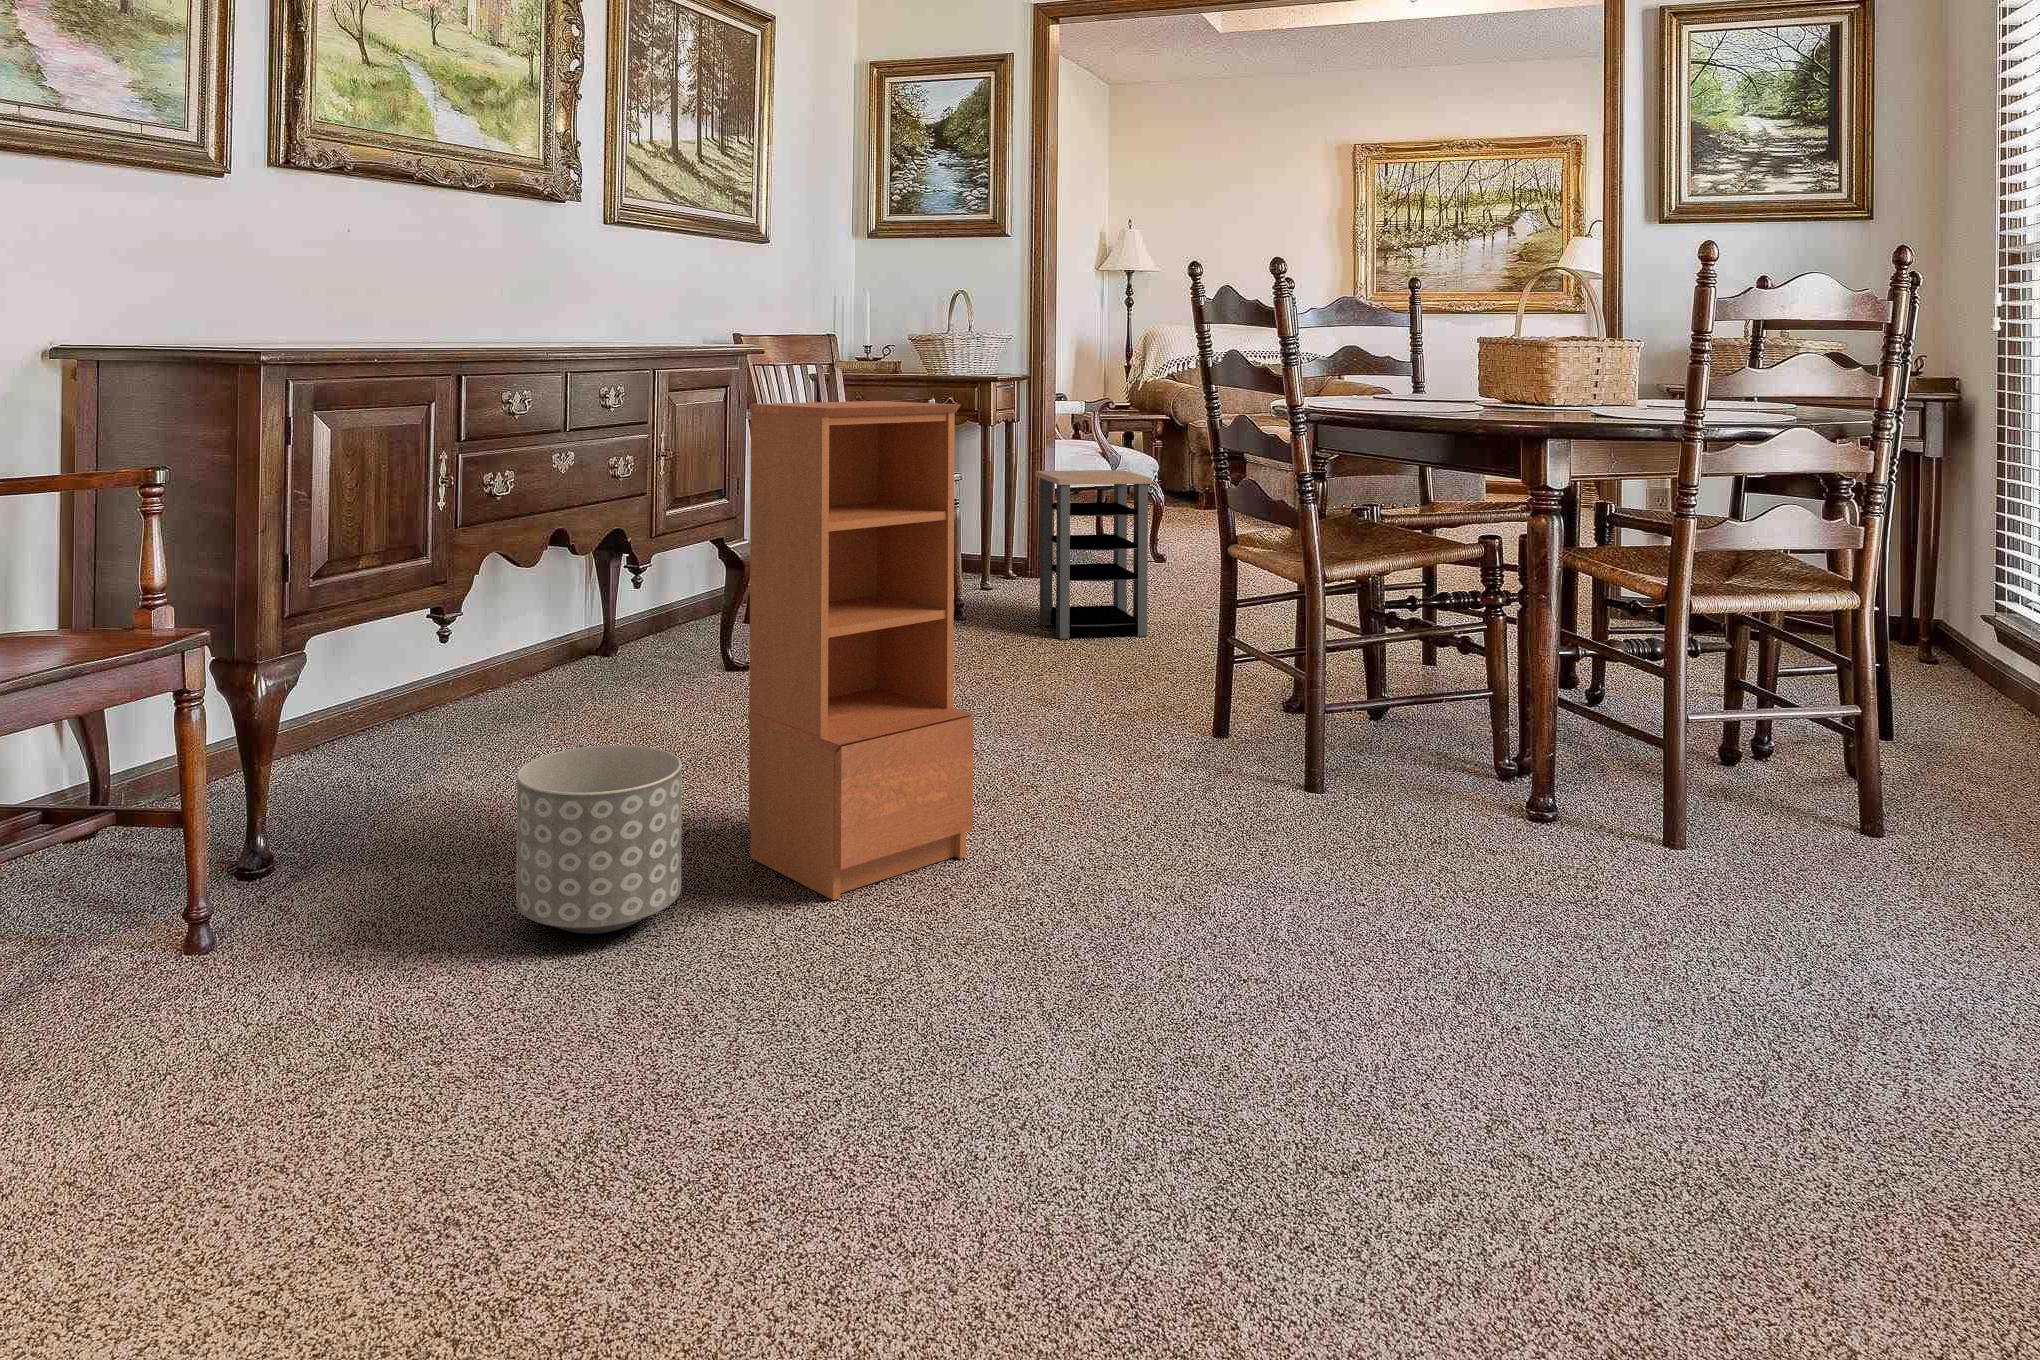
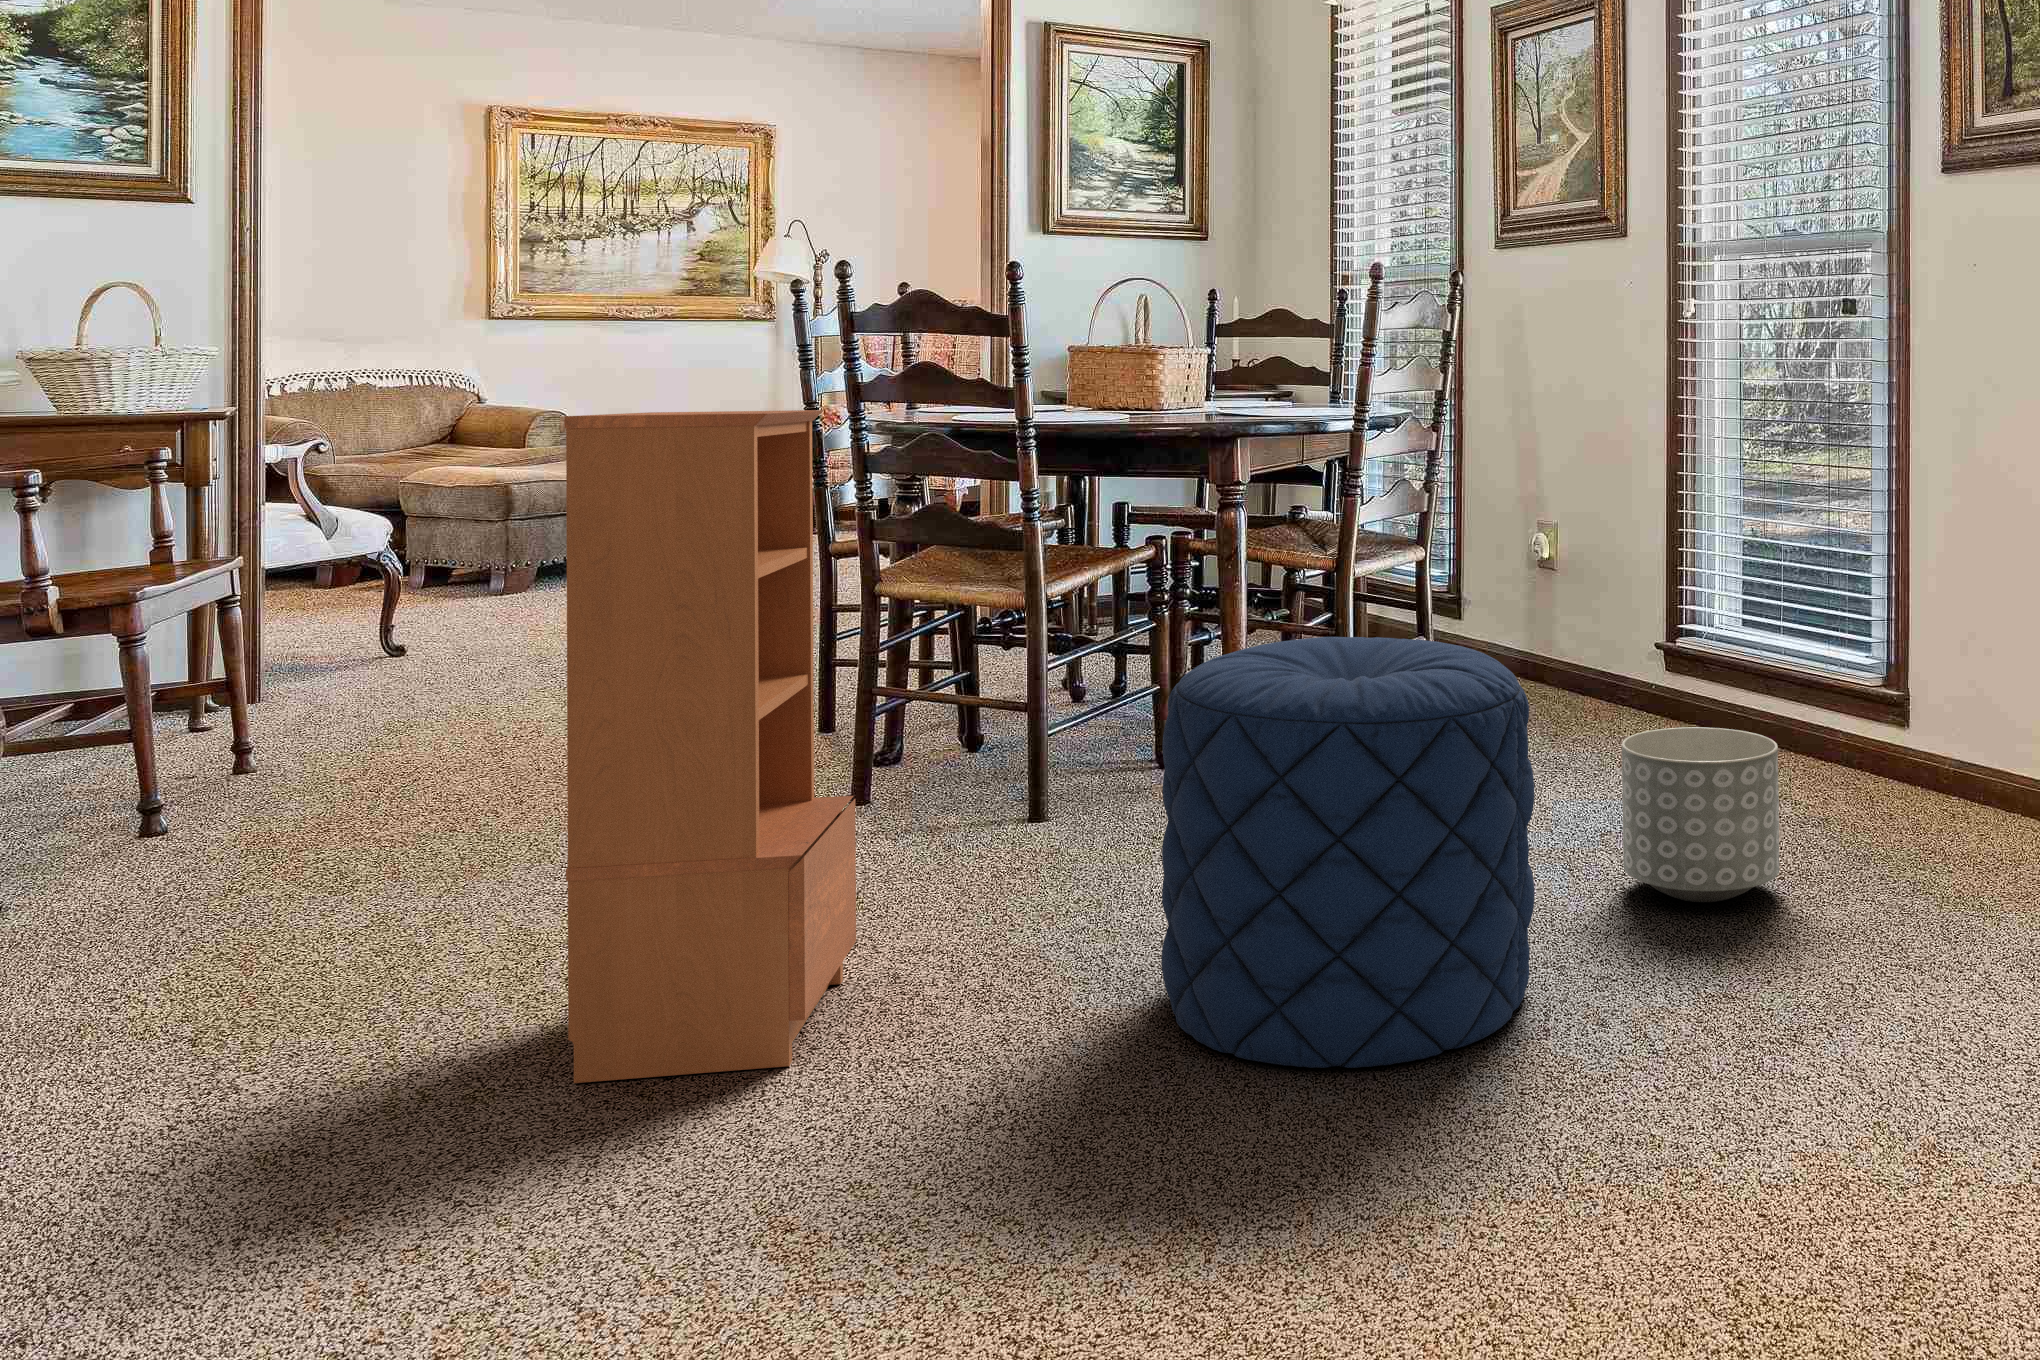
side table: present [1035,470,1152,639] -> none [330,530,552,777]
pouf: none [1011,662,1416,1154] -> present [1162,637,1534,1068]
planter: present [516,745,682,934] -> present [1622,727,1780,902]

